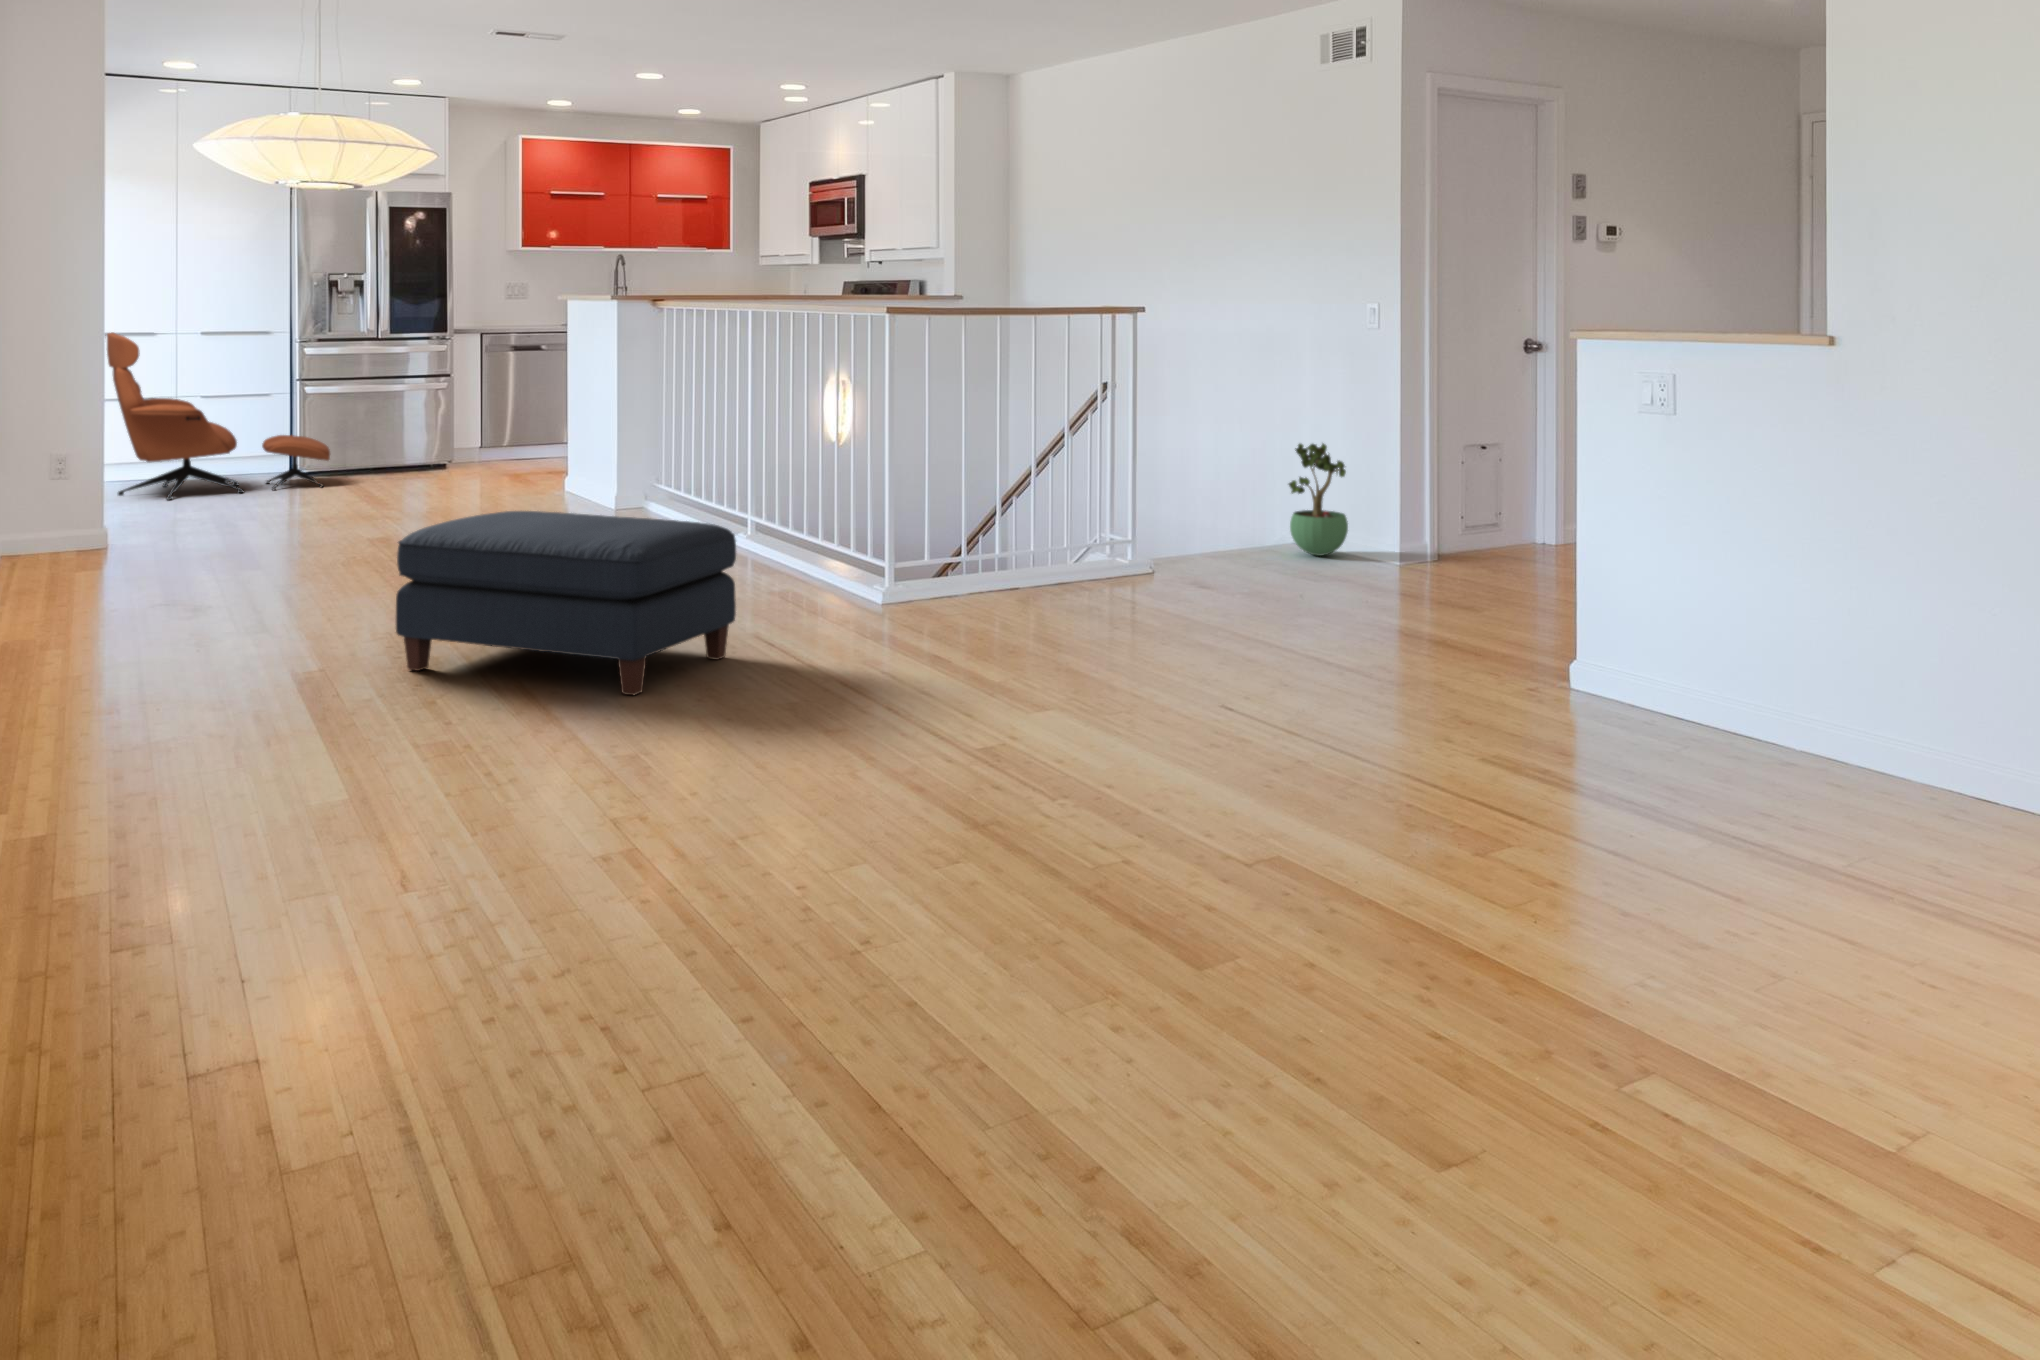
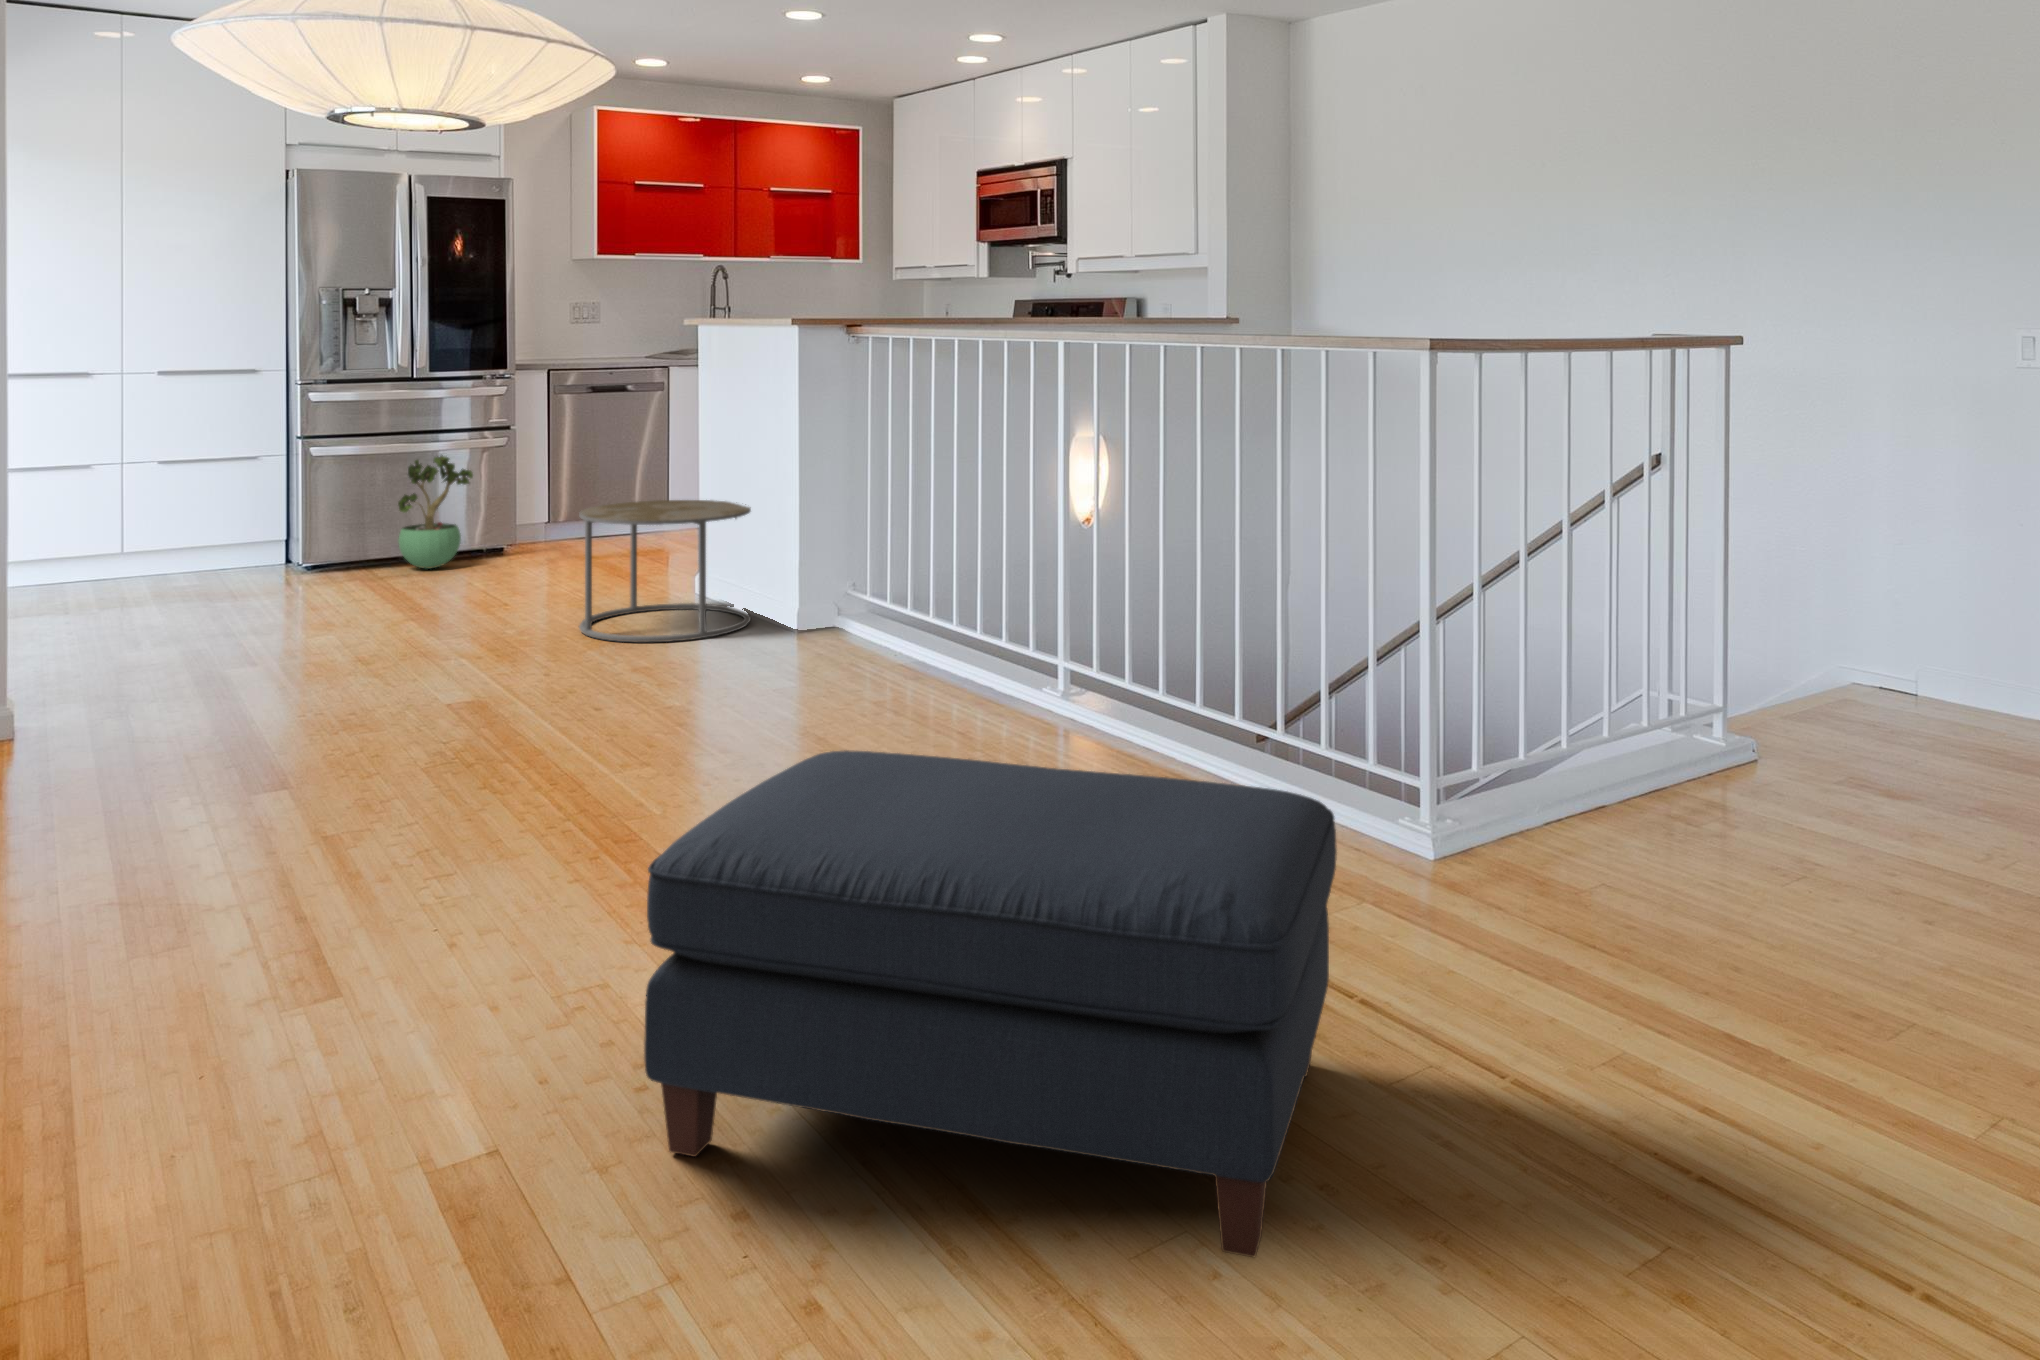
lounge chair: present [107,332,330,500] -> none [11,375,349,625]
side table: none [475,421,594,512] -> present [579,500,751,642]
potted plant: present [1289,444,1348,556] -> present [398,455,473,569]

